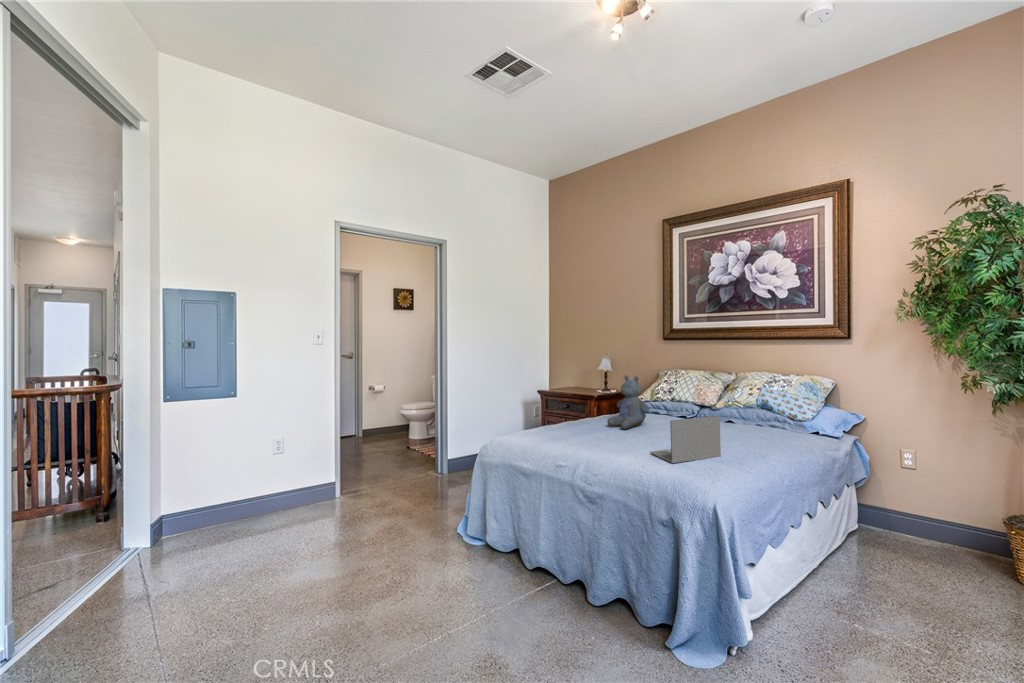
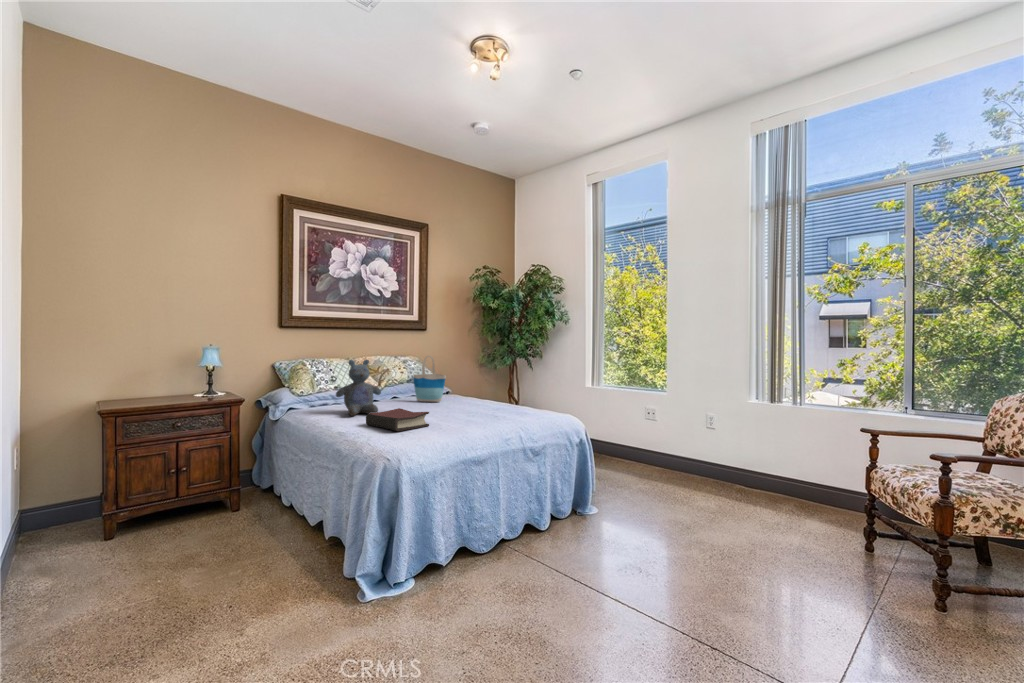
tote bag: none [712,377,728,436] -> present [413,356,446,402]
laptop: present [650,416,721,463] -> none [461,378,498,416]
hardback book: none [558,425,613,449] -> present [366,408,429,431]

